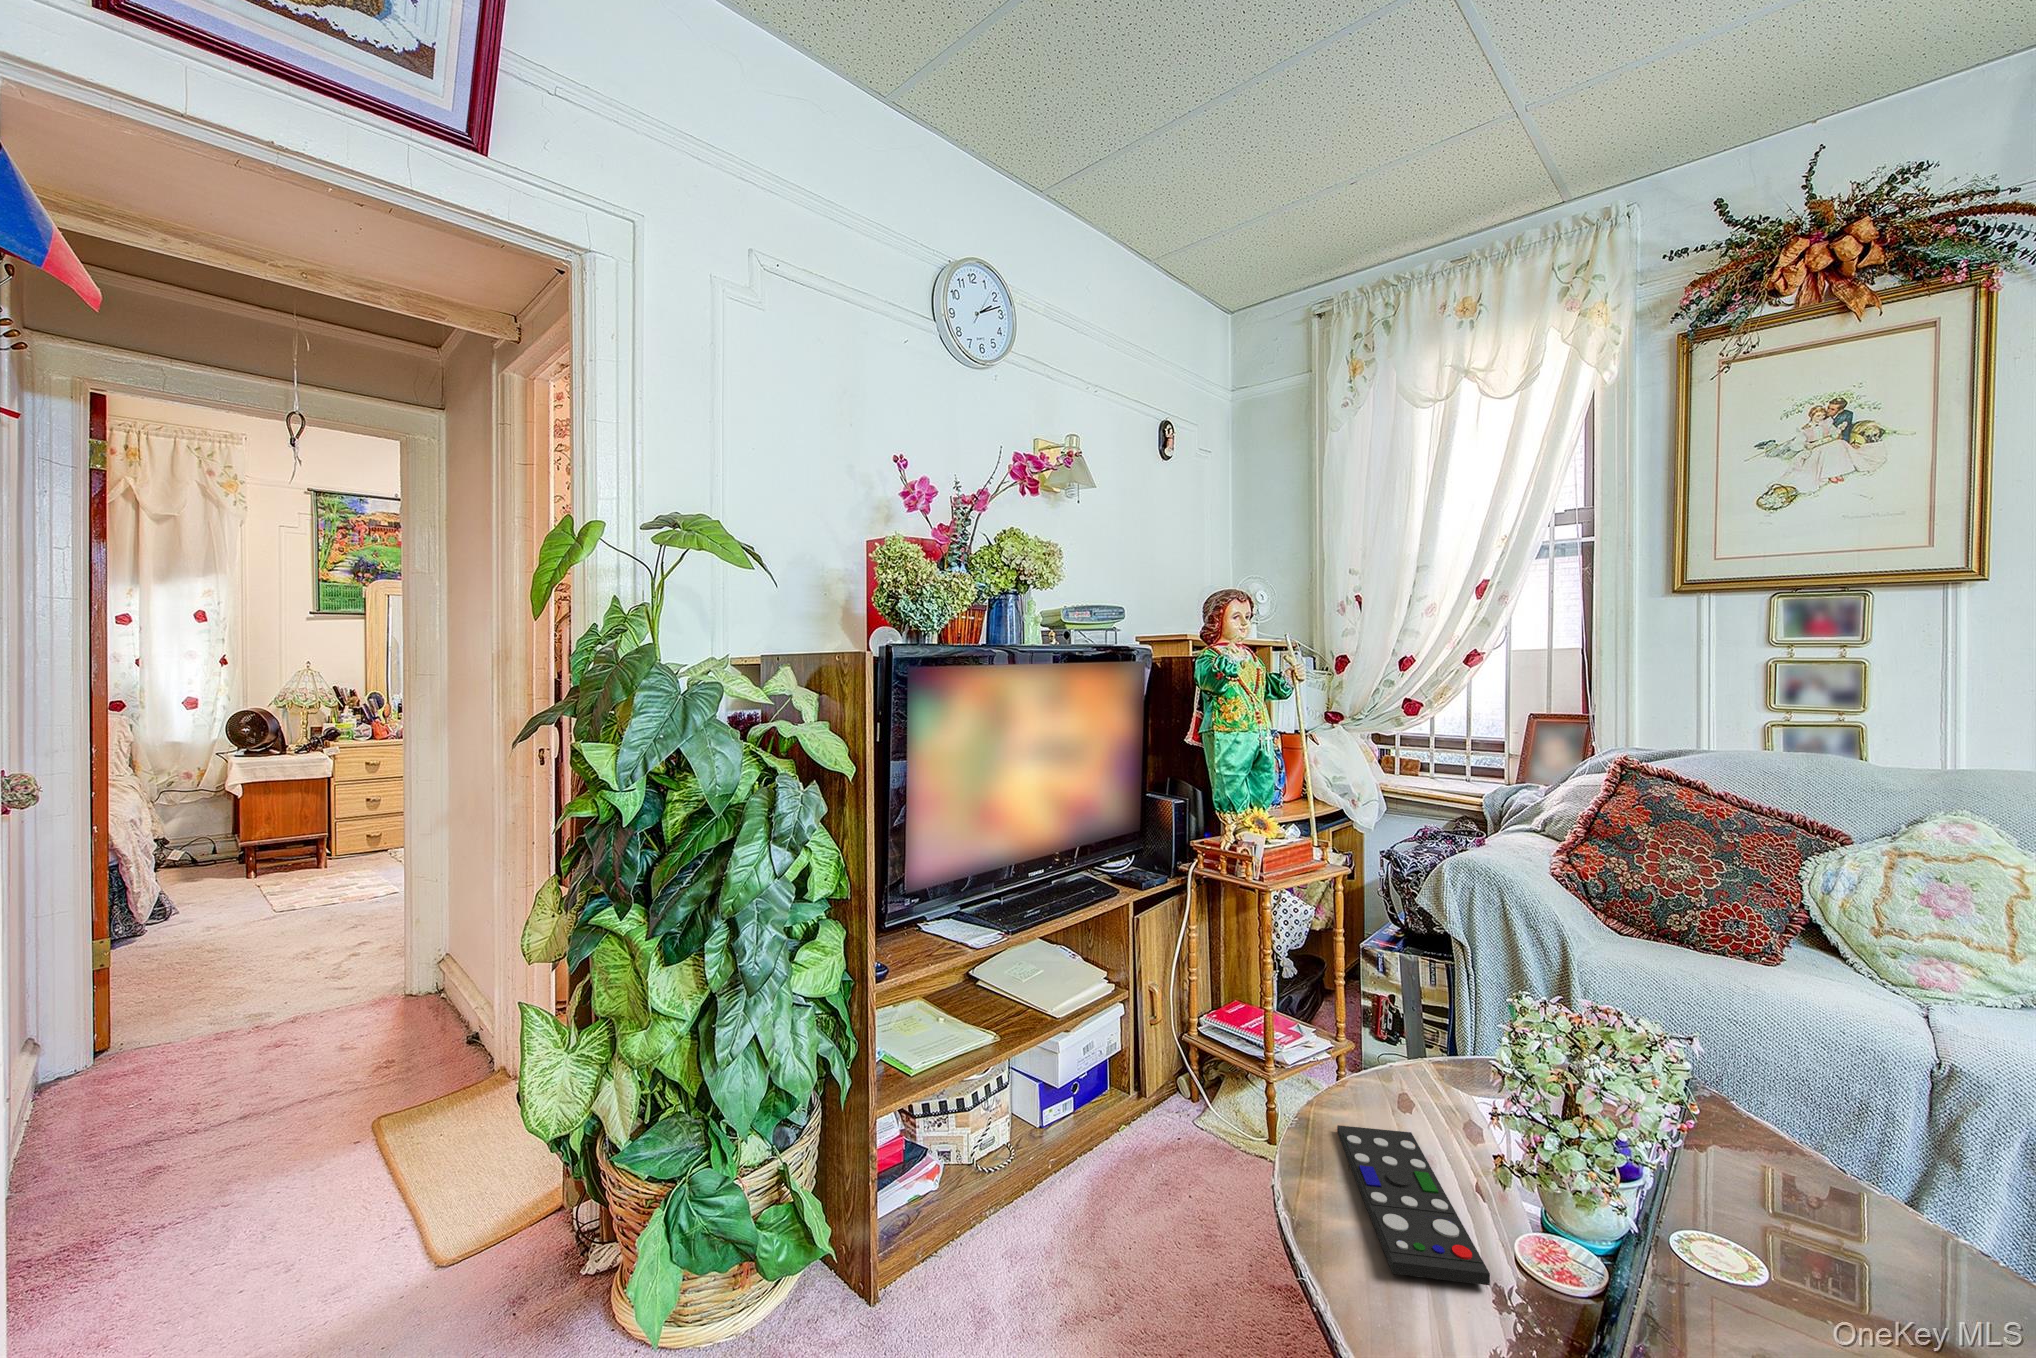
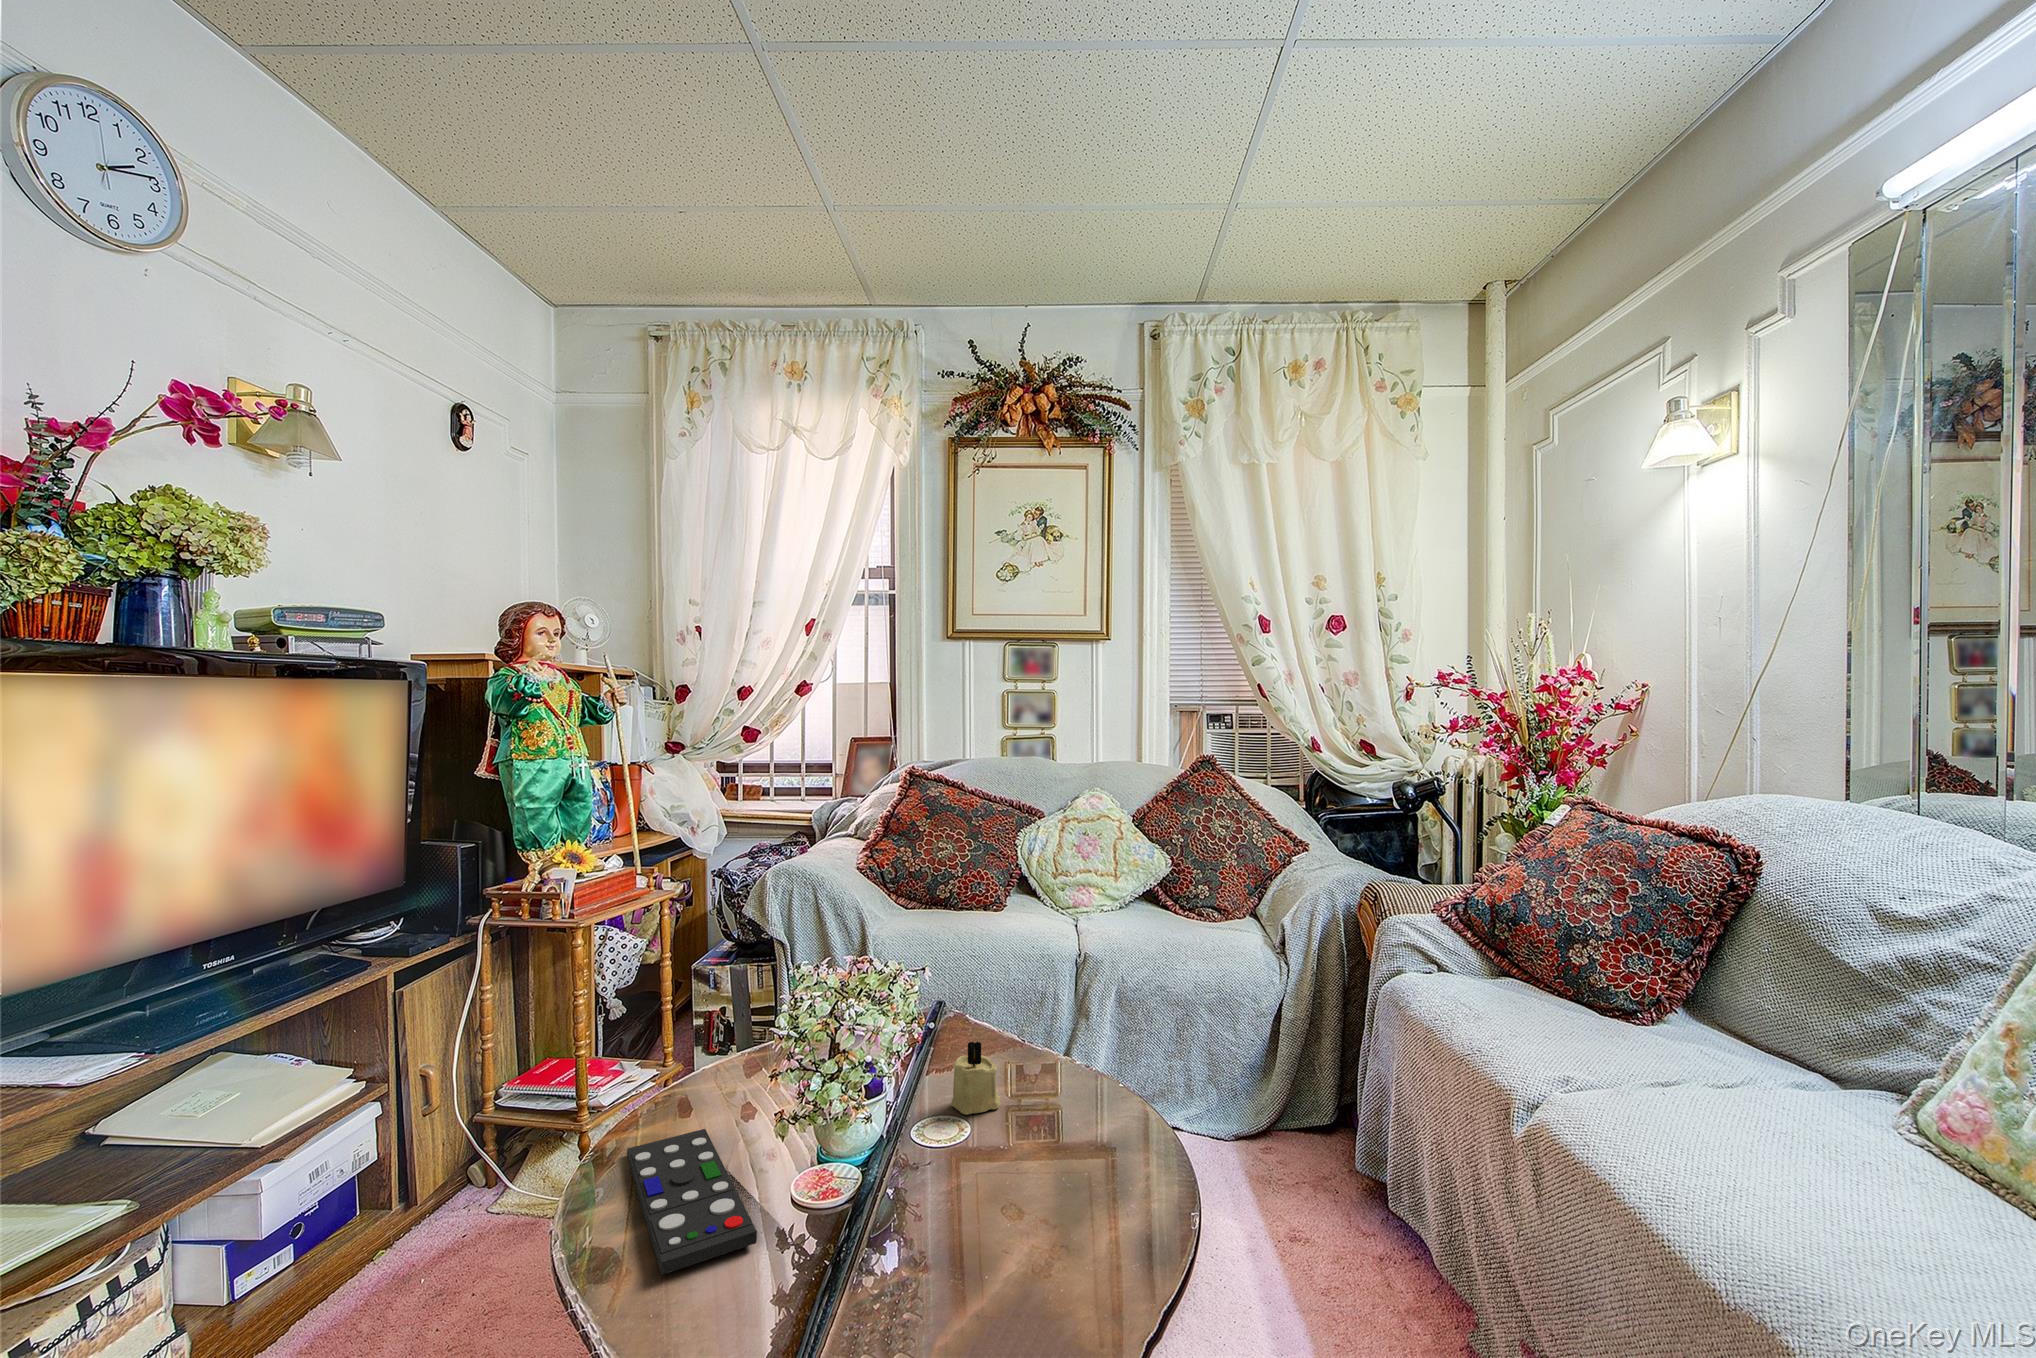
candle: none [1734,1150,1821,1252] -> present [951,1041,1001,1115]

